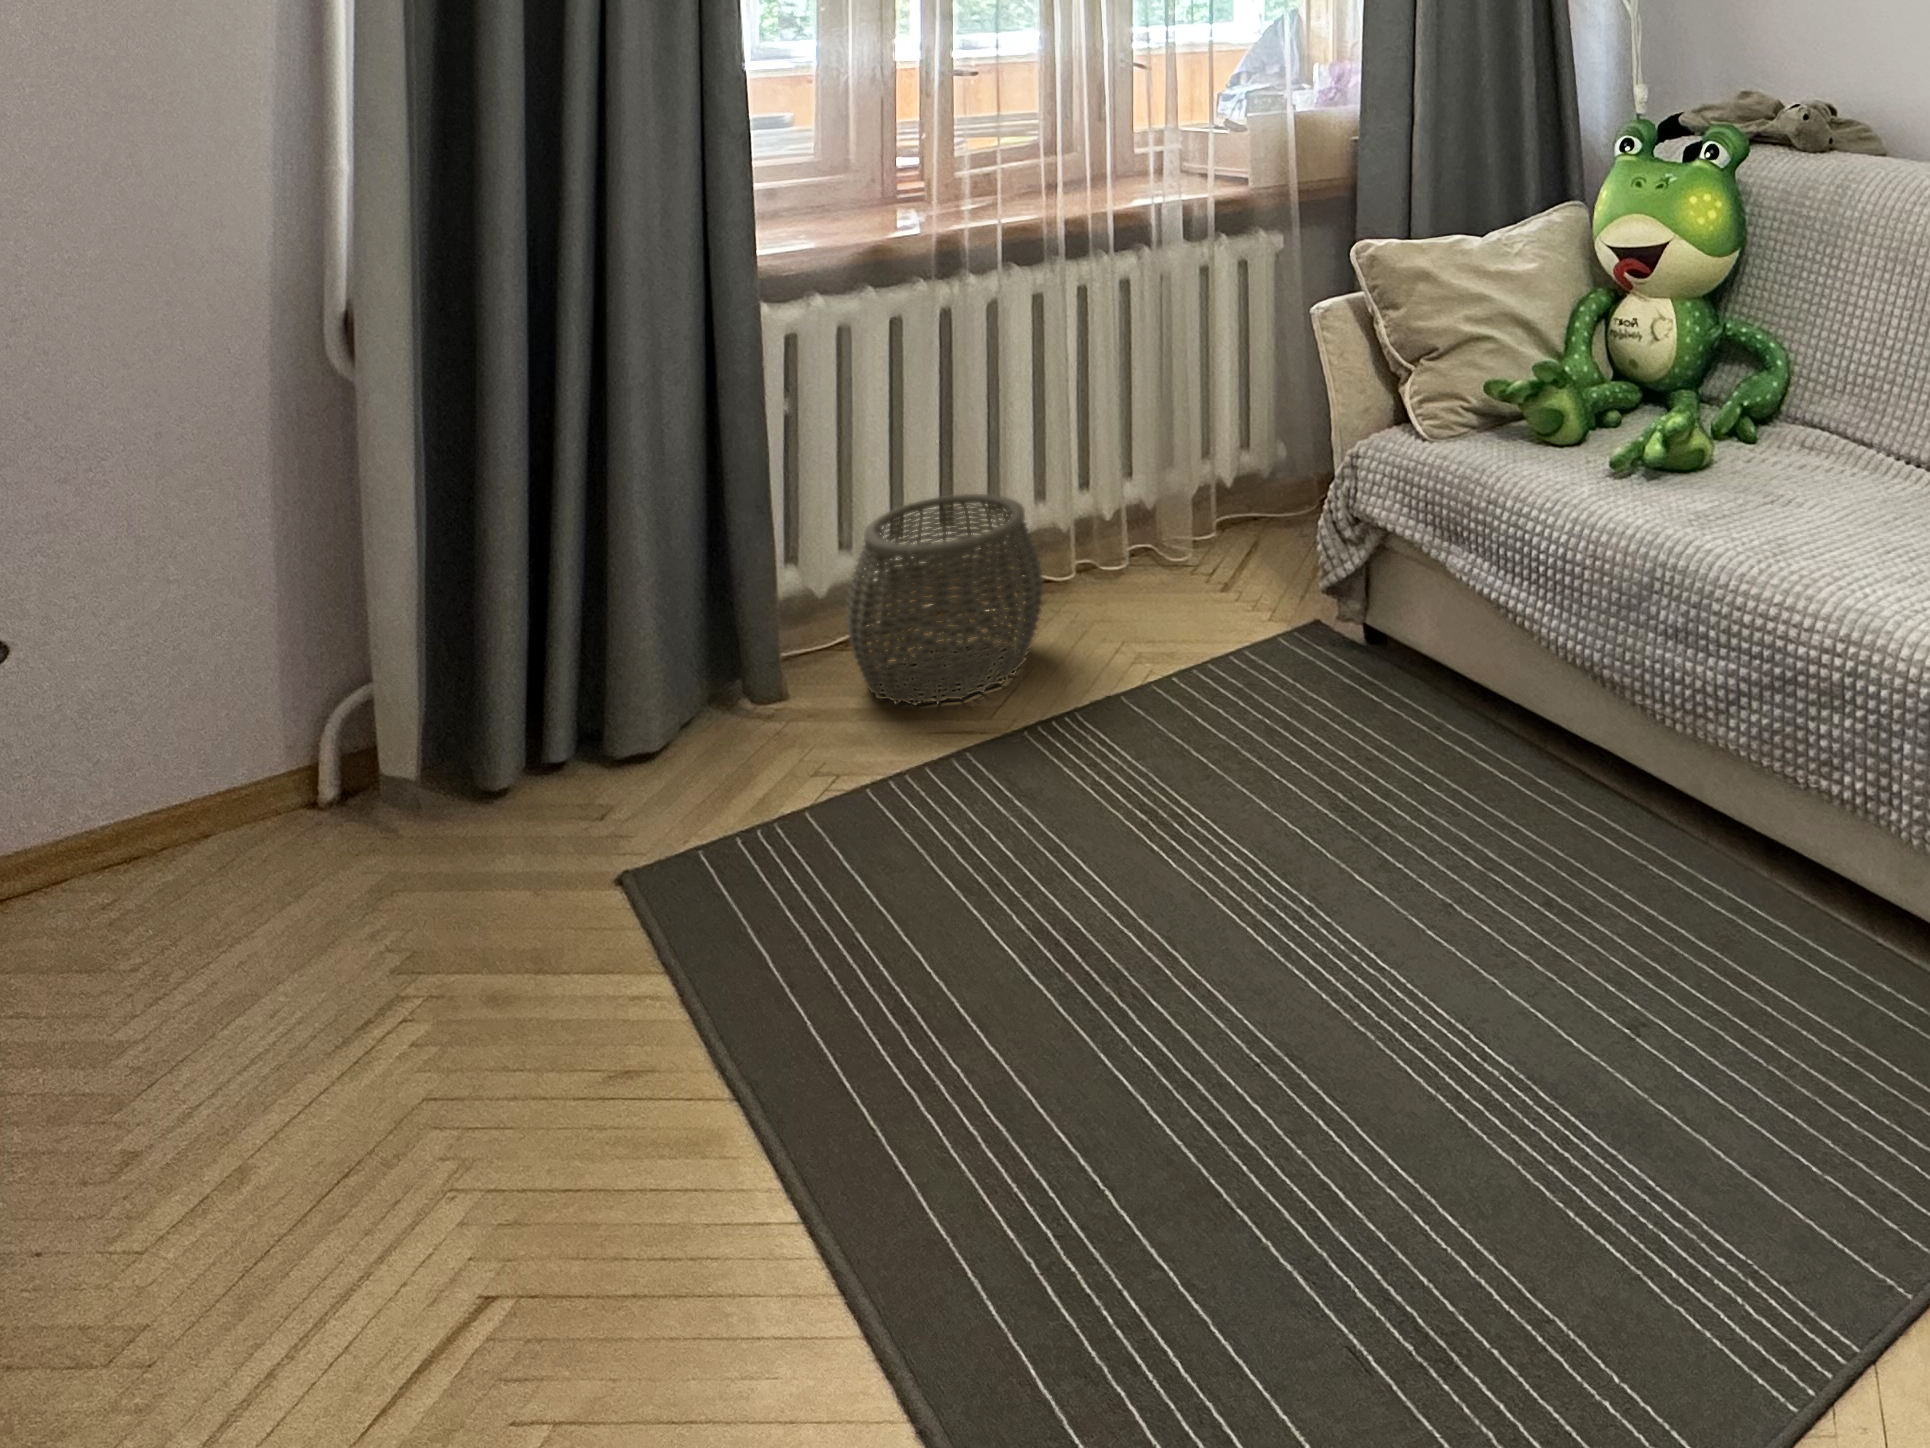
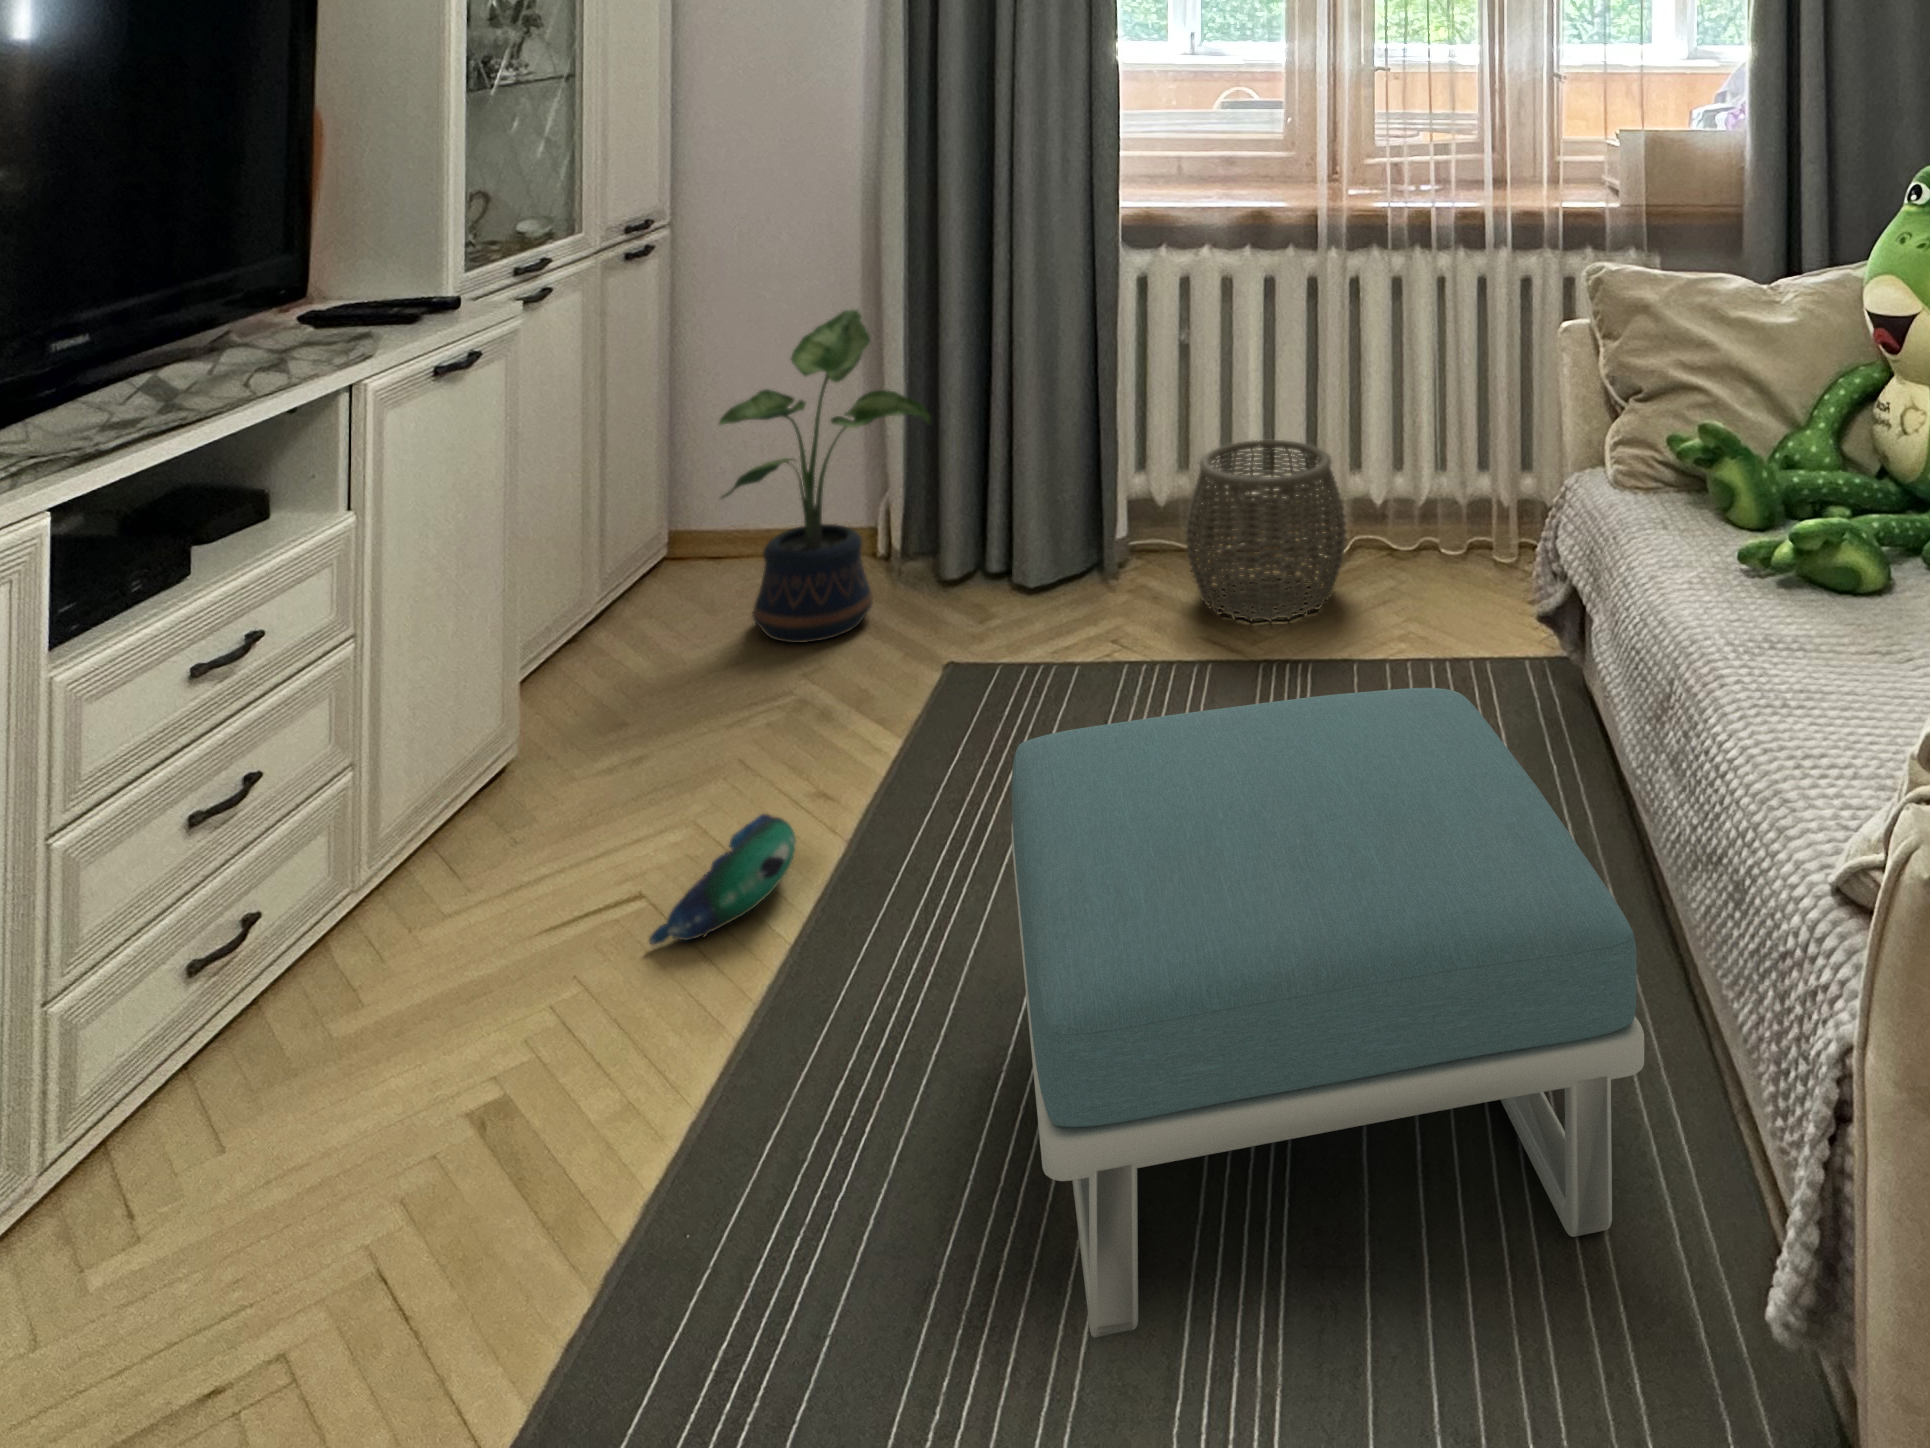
potted plant: none [166,463,548,953] -> present [719,310,931,643]
footstool: none [1140,642,1820,1268] -> present [1011,688,1644,1337]
plush toy: none [605,1087,785,1307] -> present [649,814,796,945]

